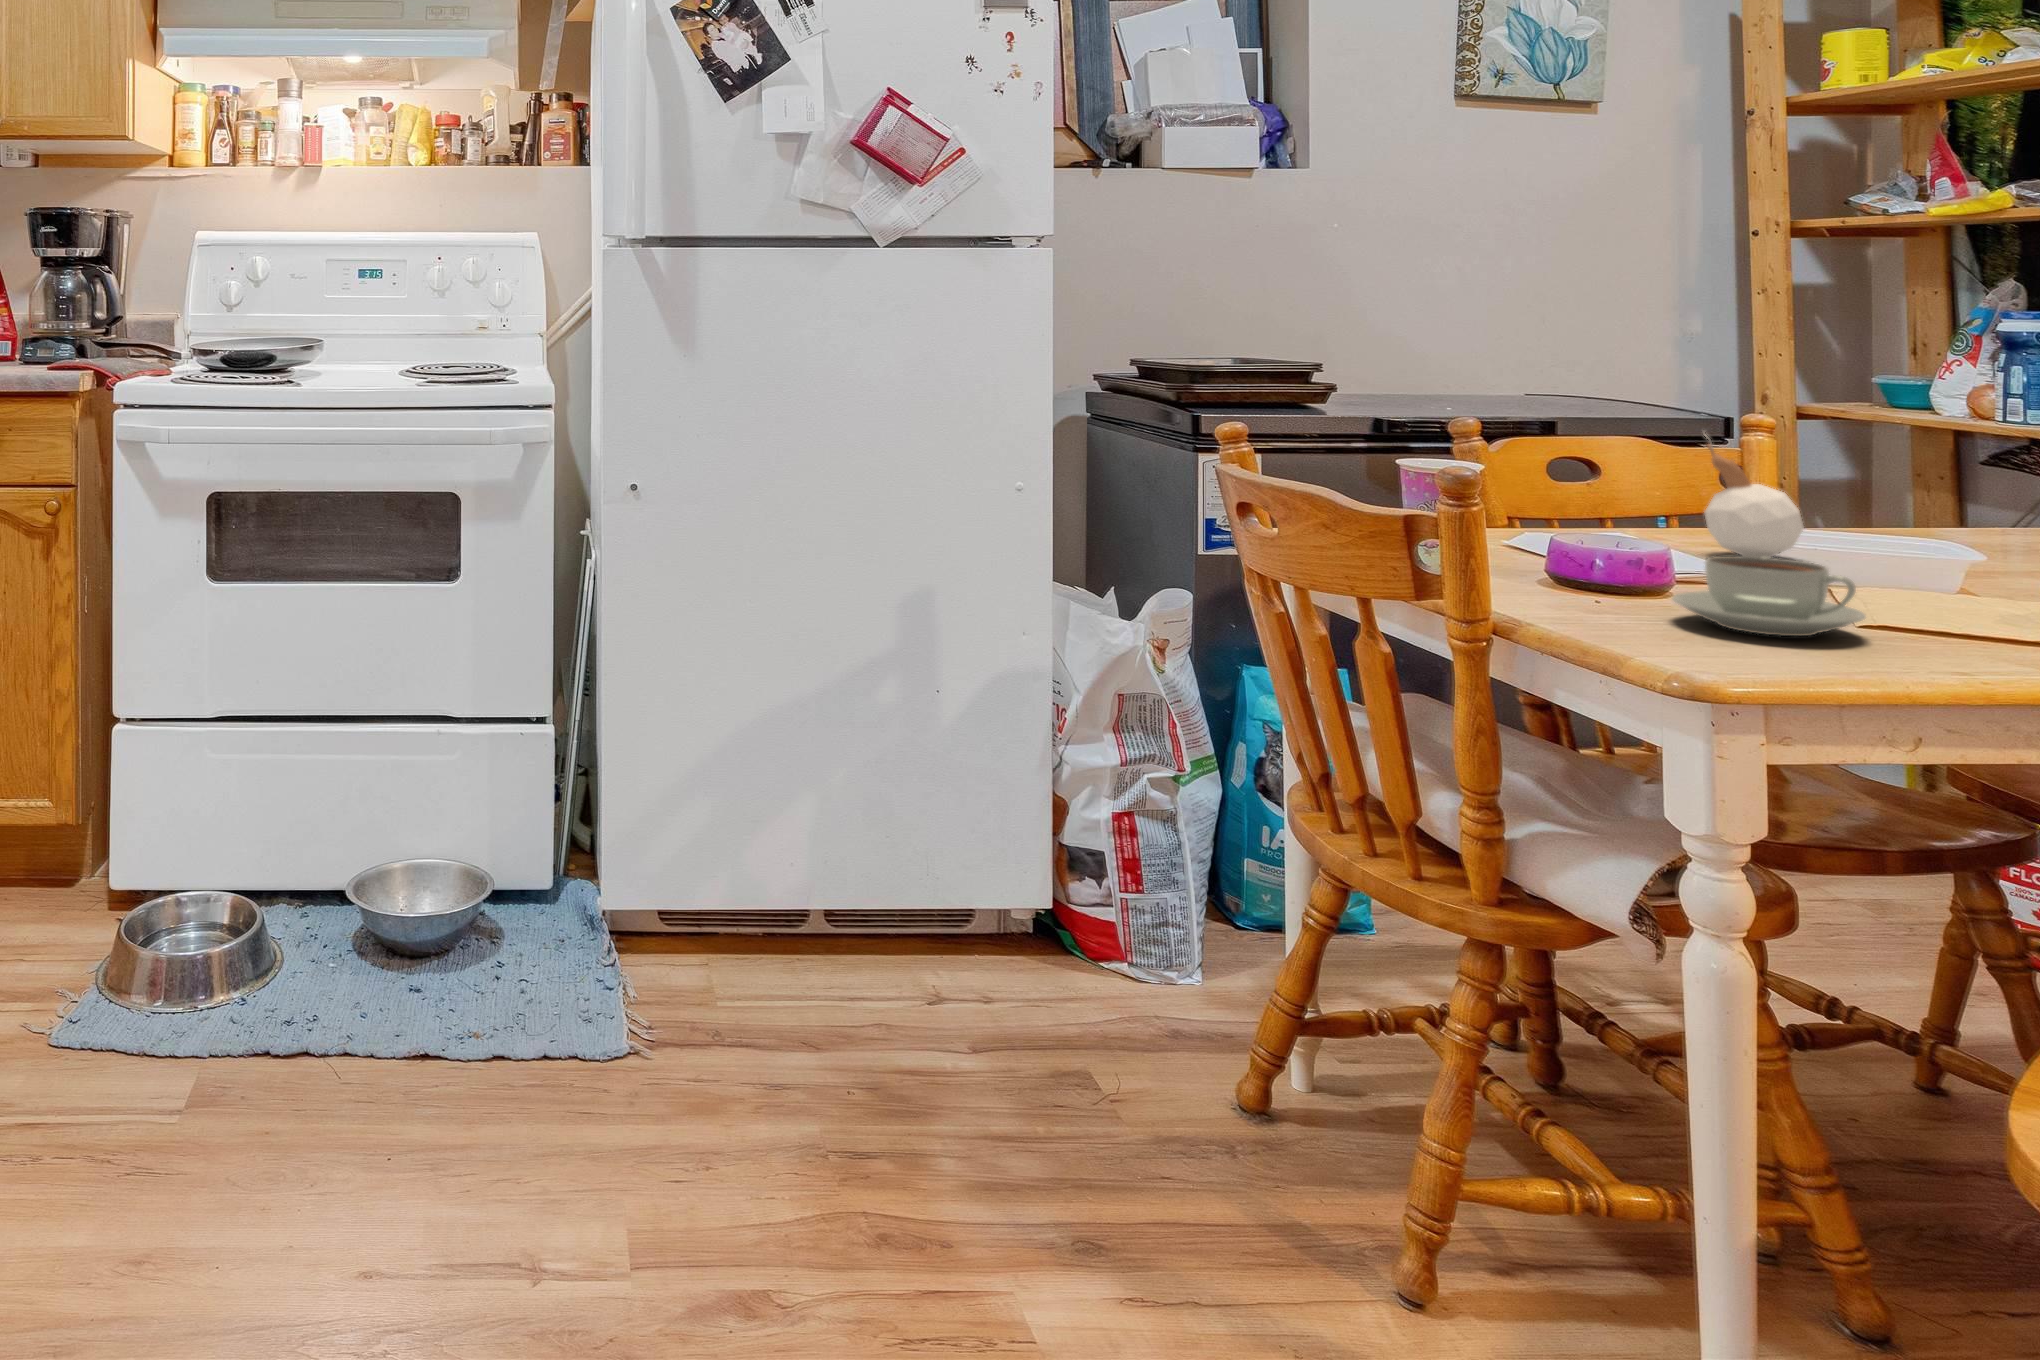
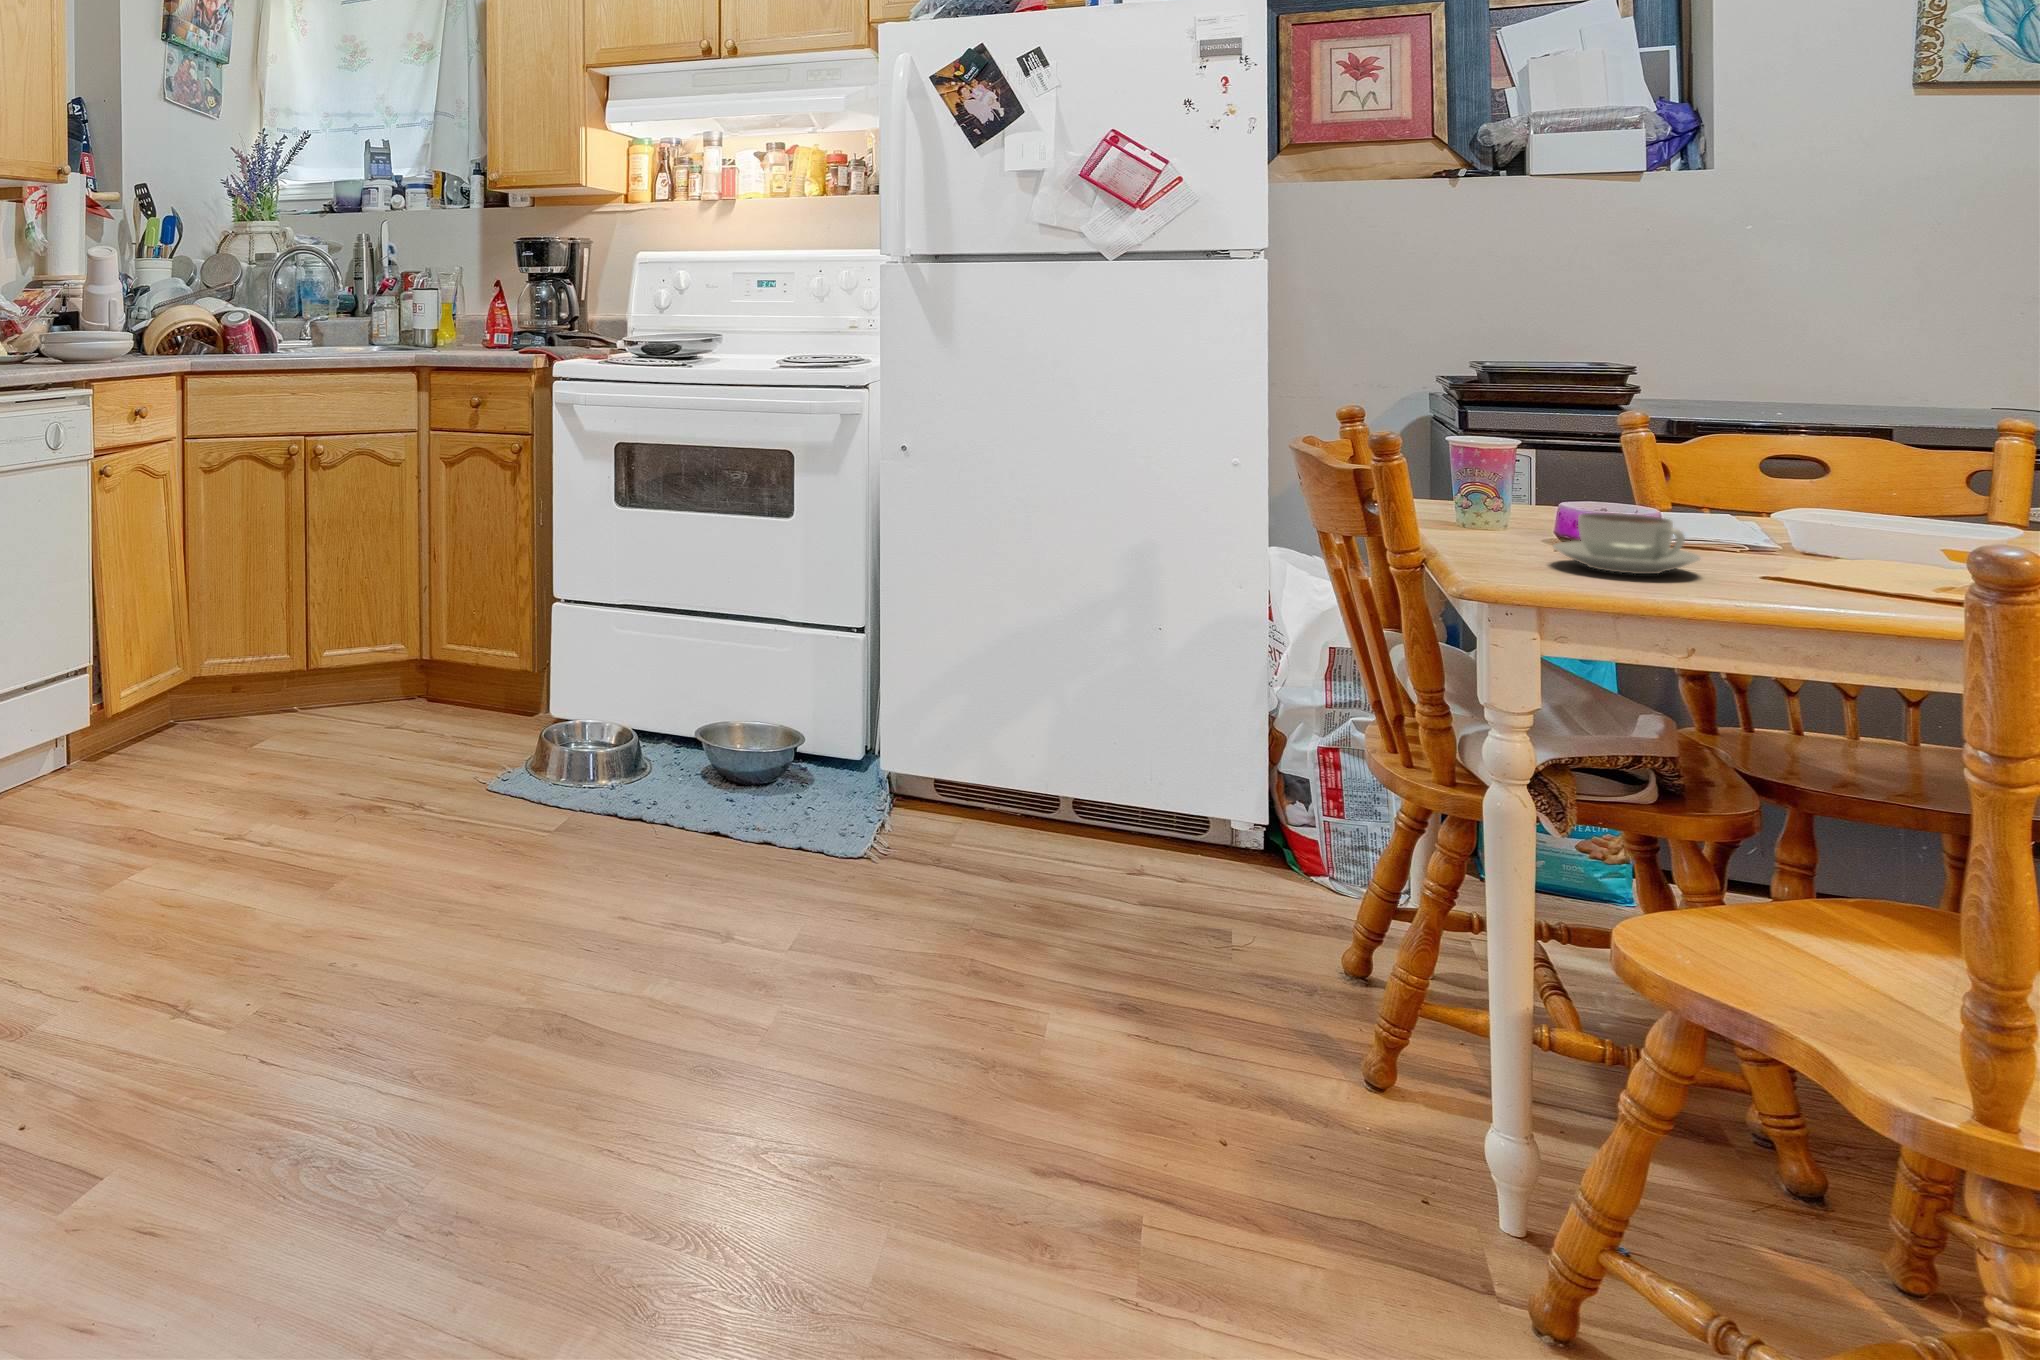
candle: present [1704,431,1804,558] -> none [1761,422,1850,536]

